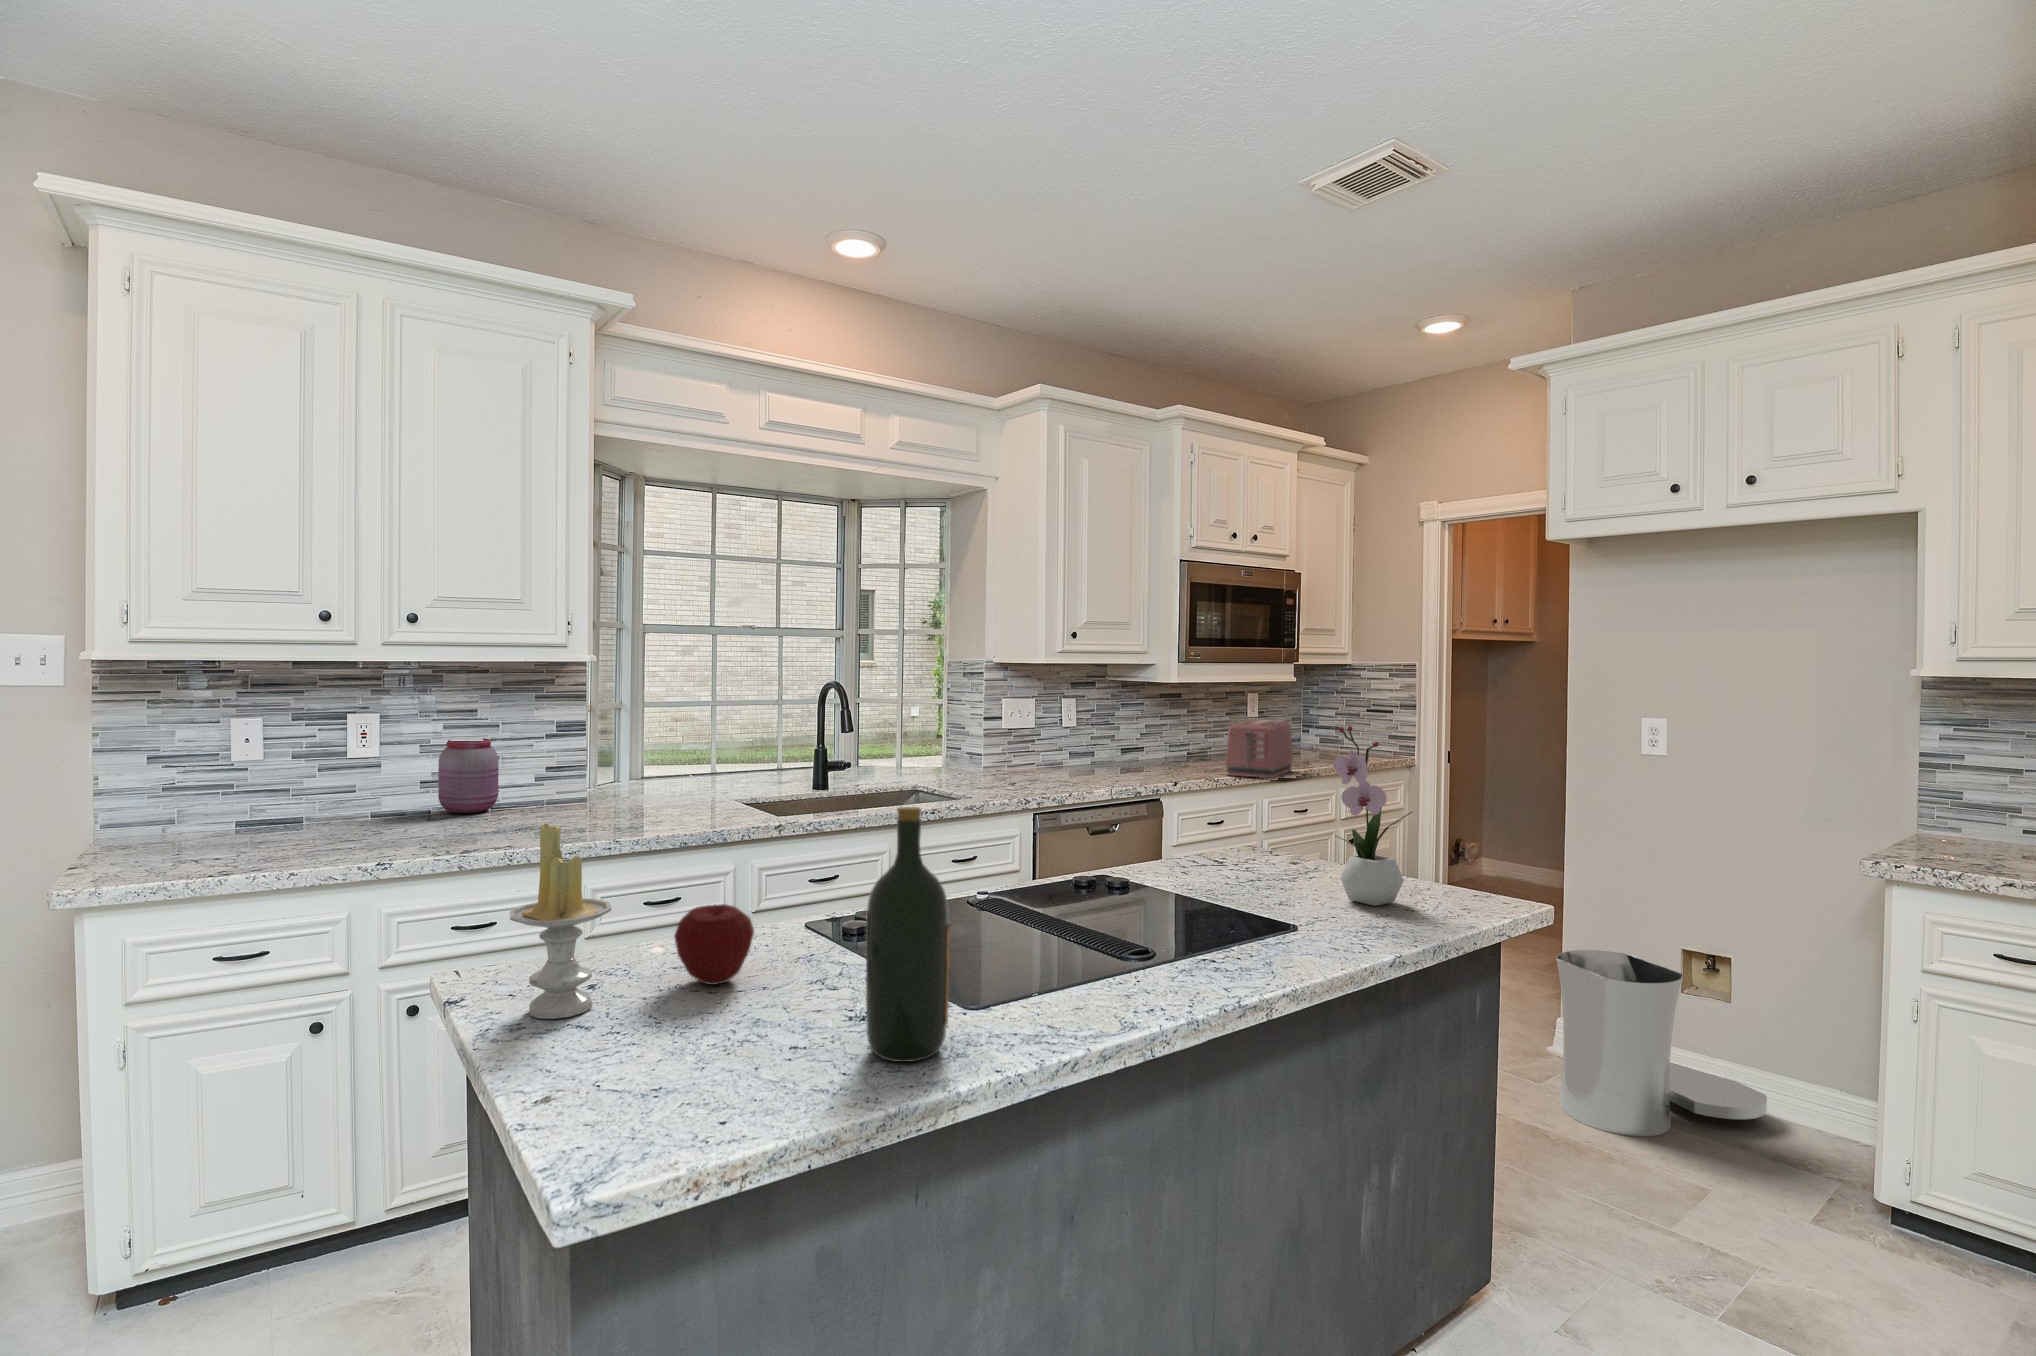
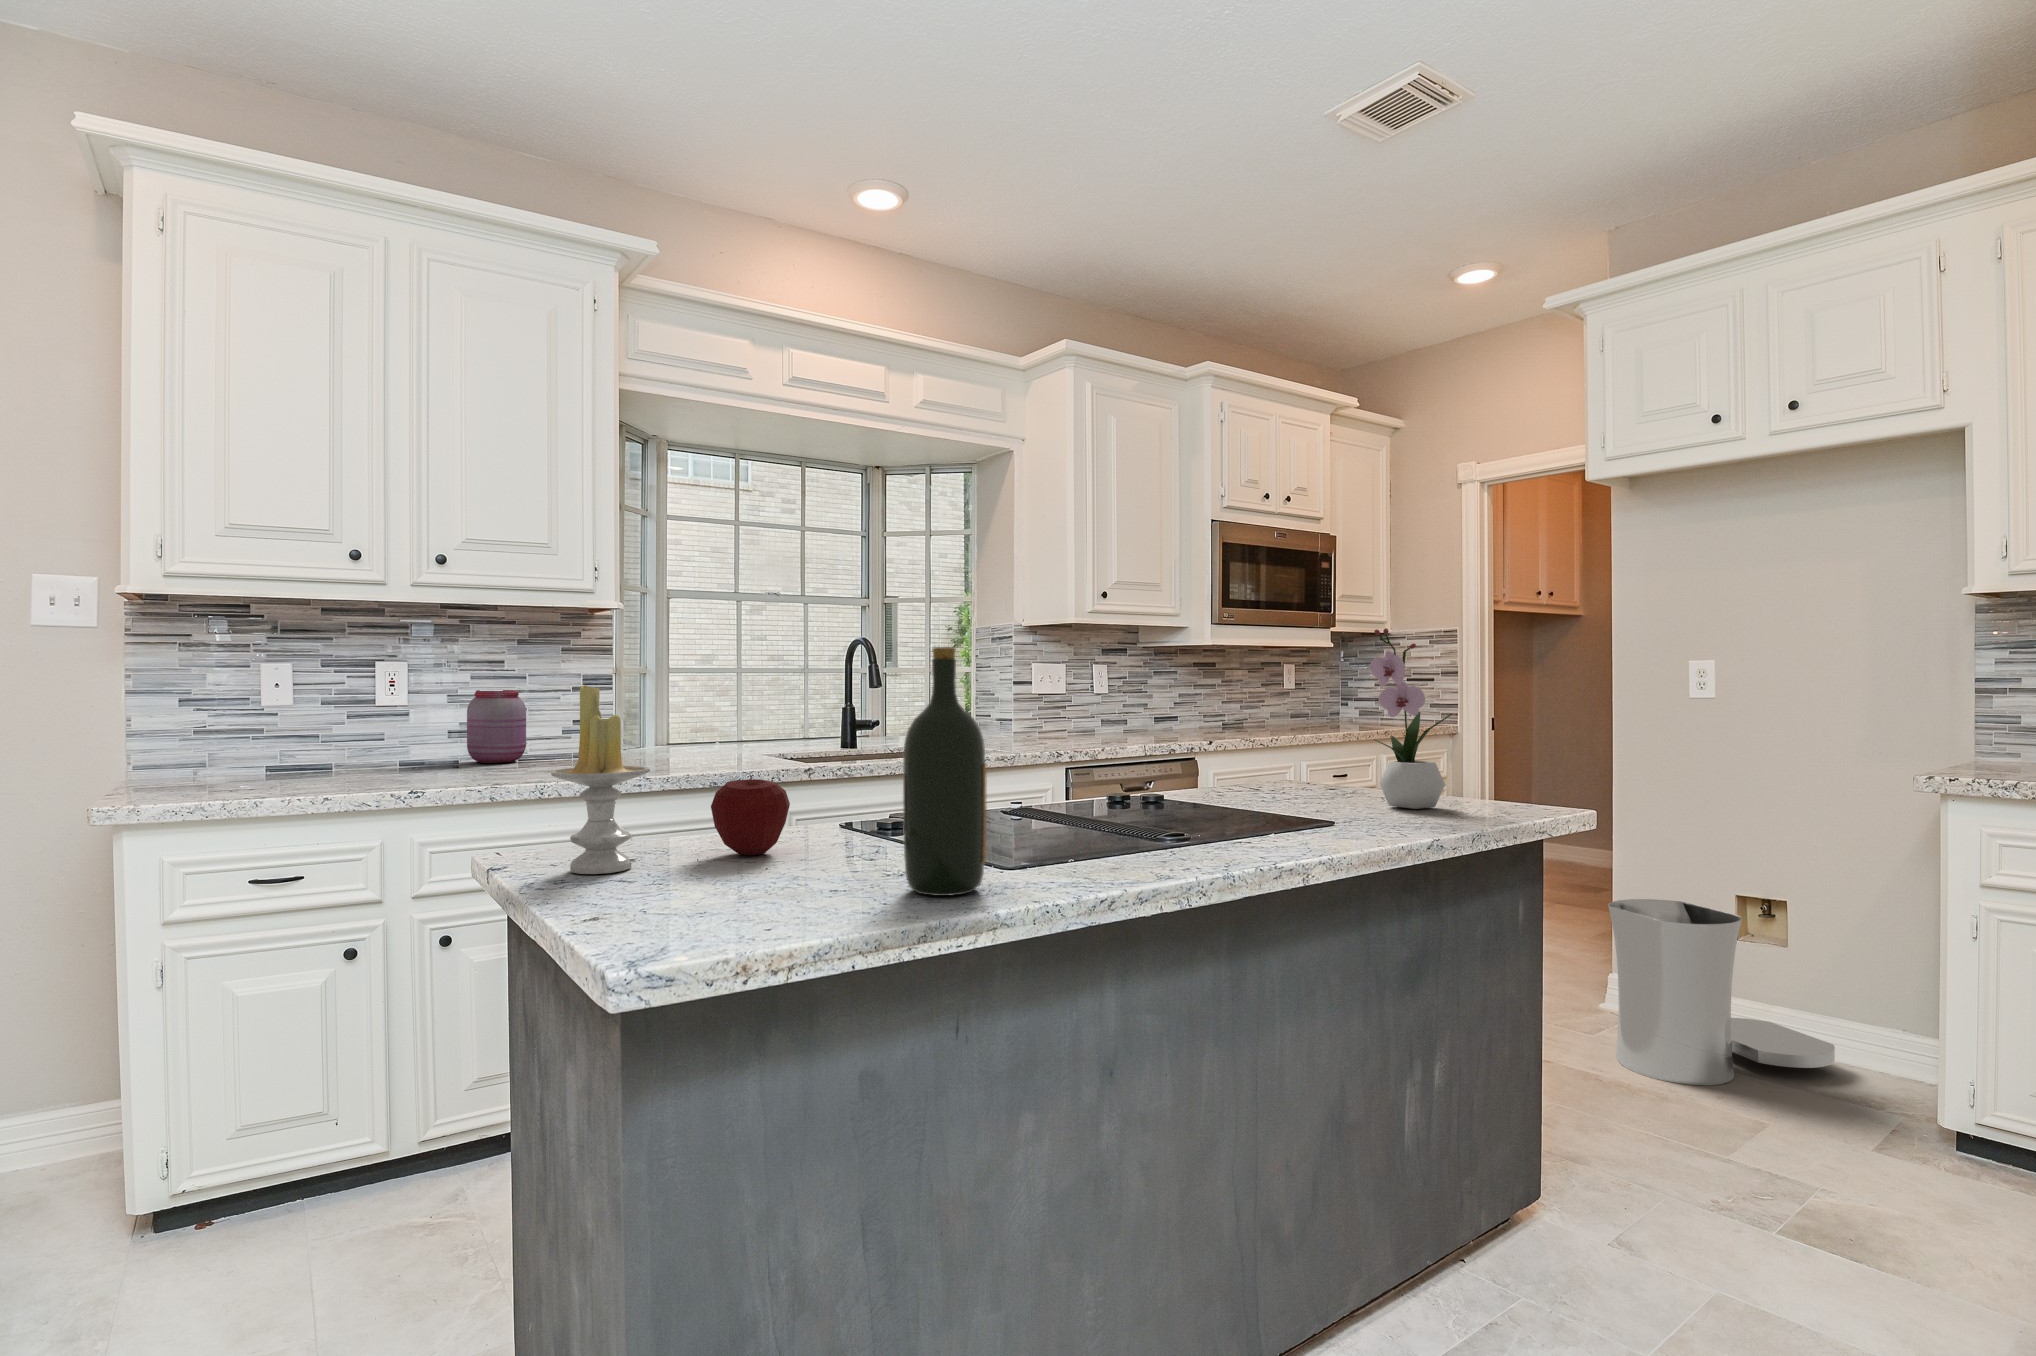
toaster: present [1225,719,1293,778] -> none [1260,683,1330,738]

